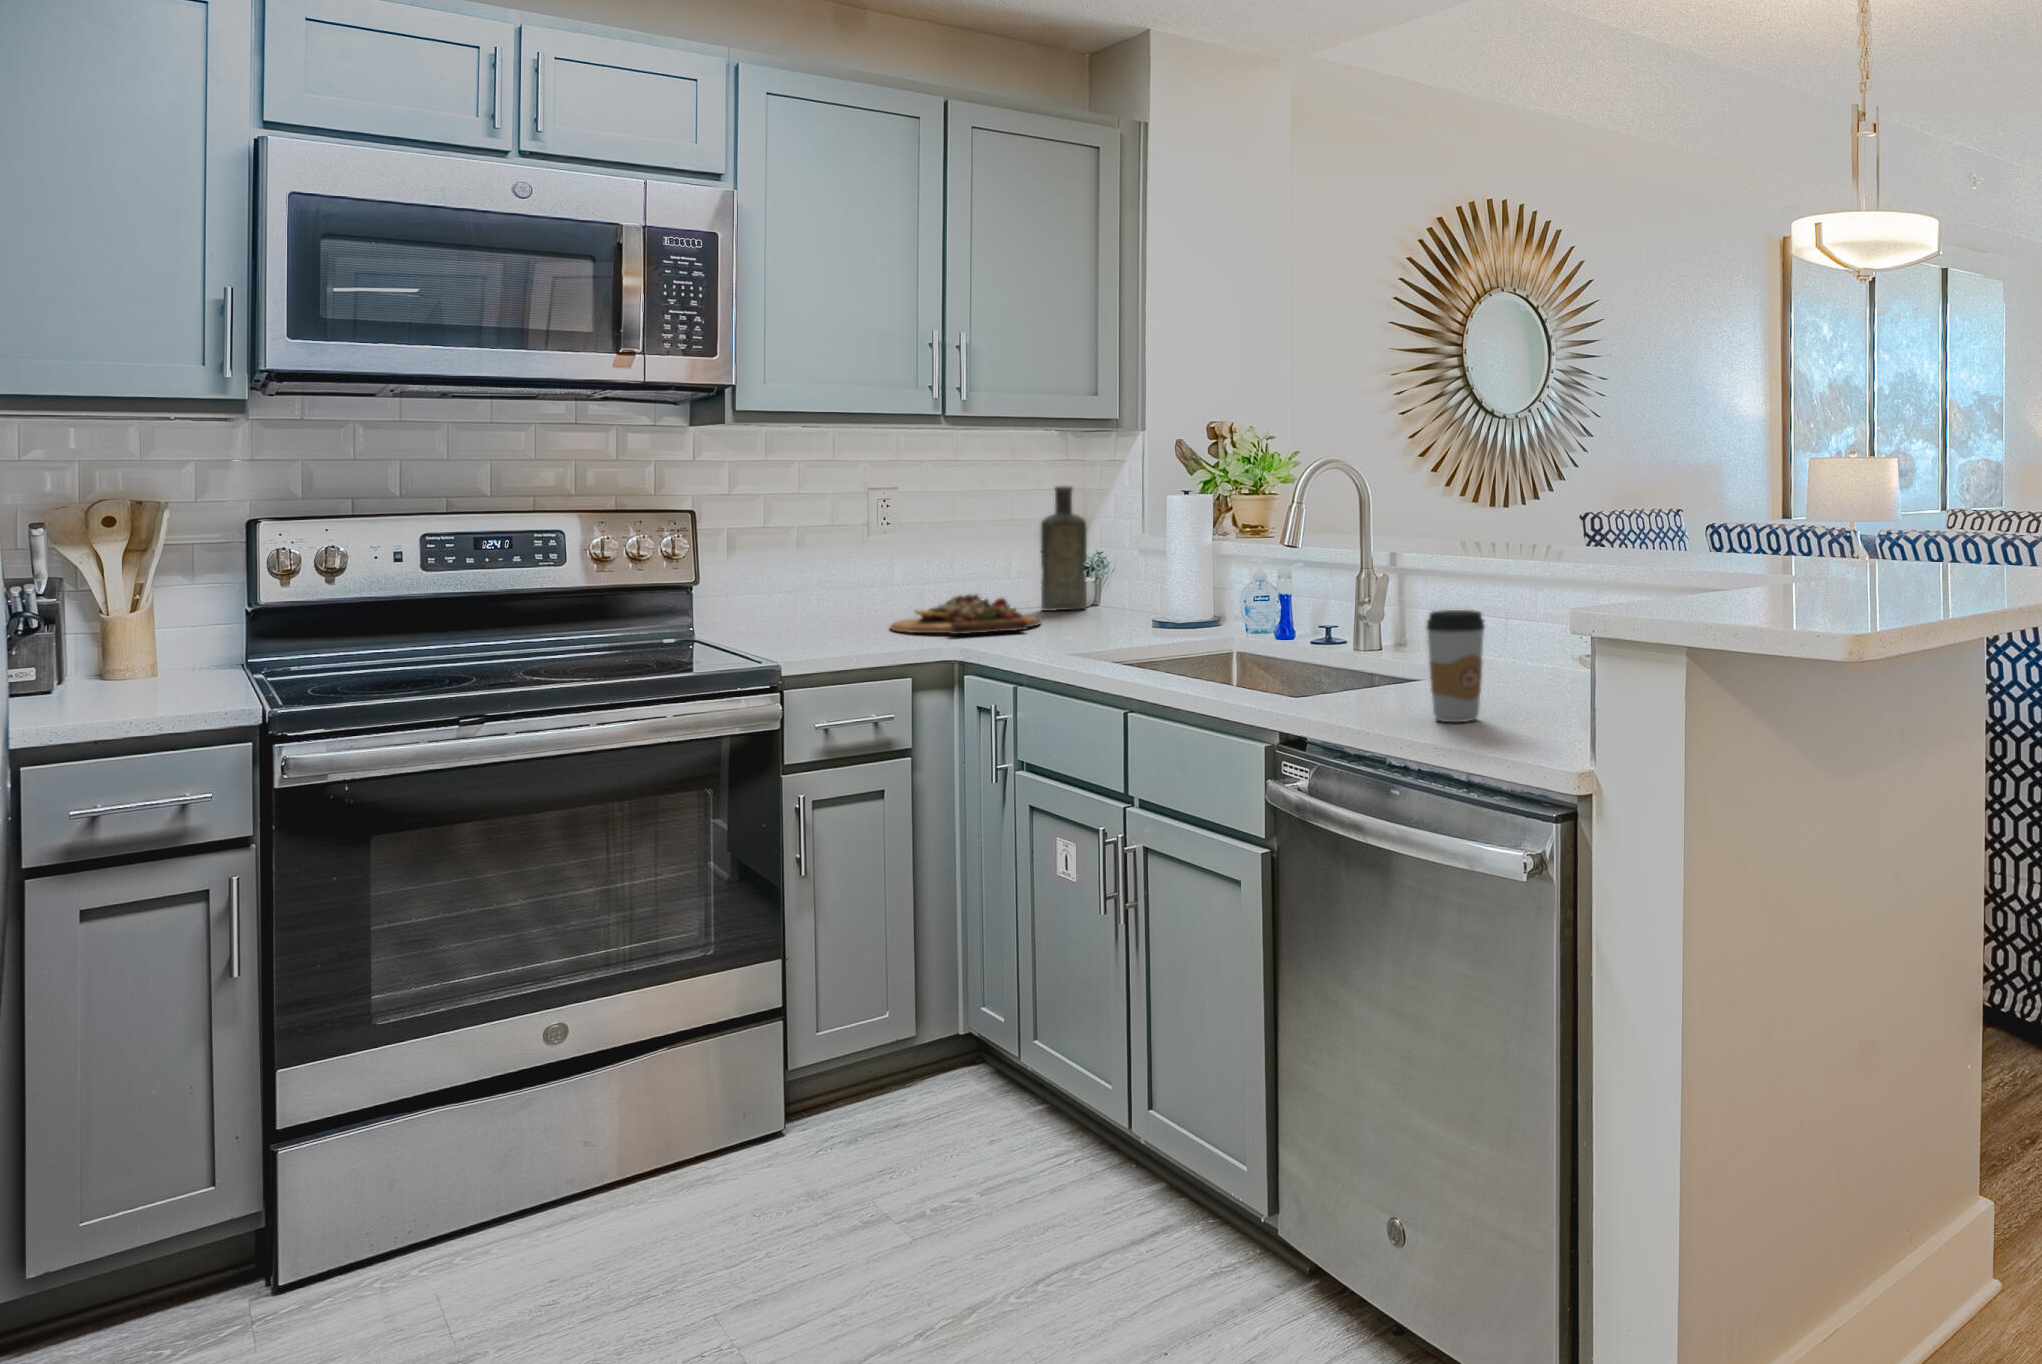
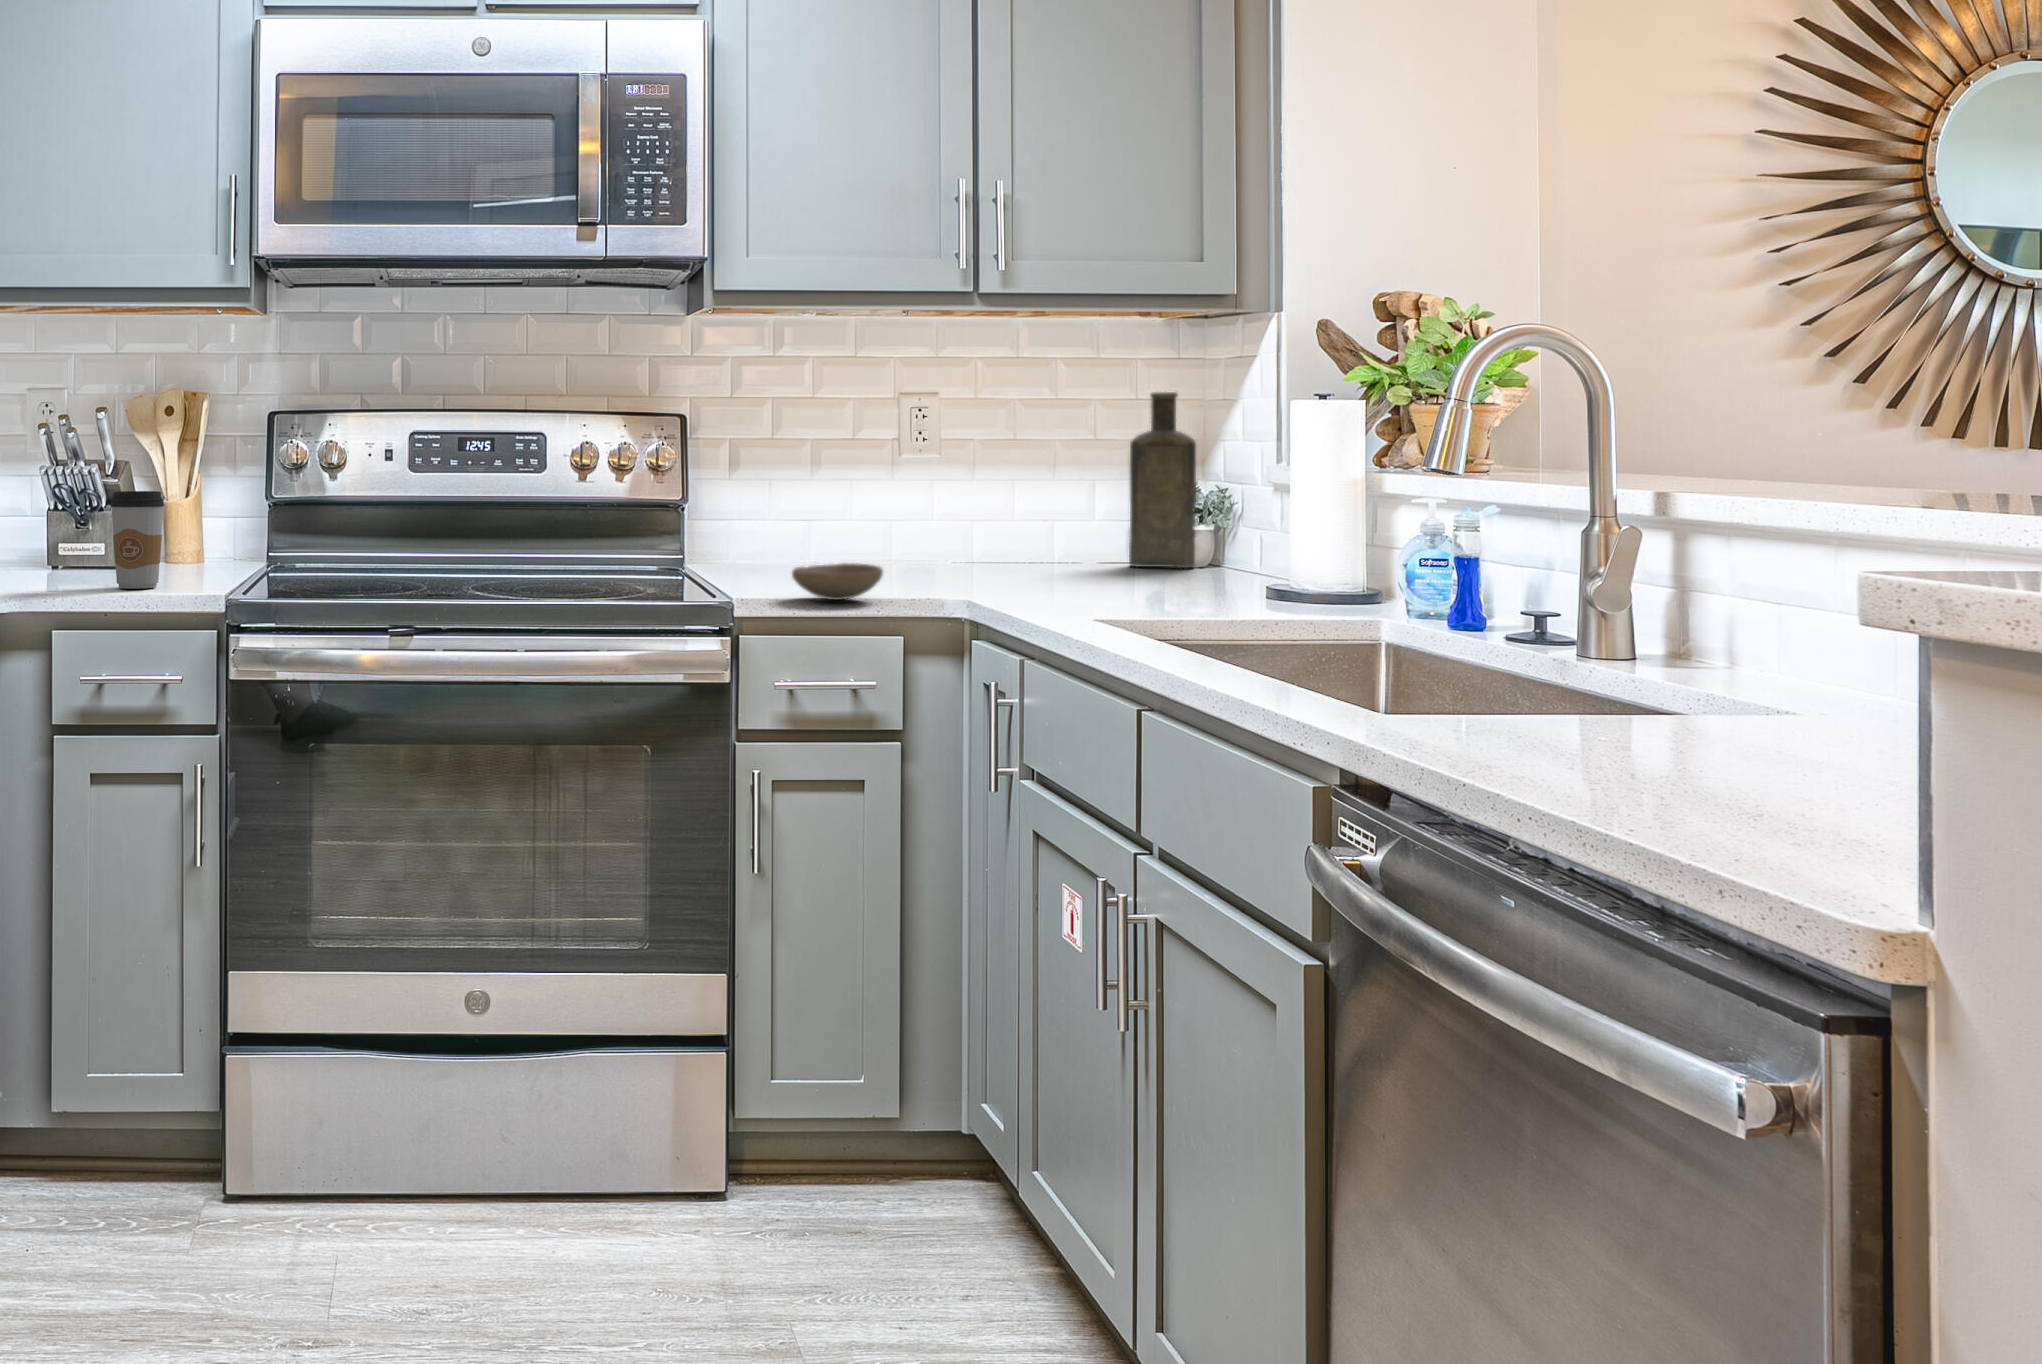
cutting board: present [890,594,1040,634] -> none [905,535,1108,588]
coffee cup: present [1427,610,1485,722] -> present [110,491,164,588]
bowl: none [827,624,901,653] -> present [792,563,883,600]

